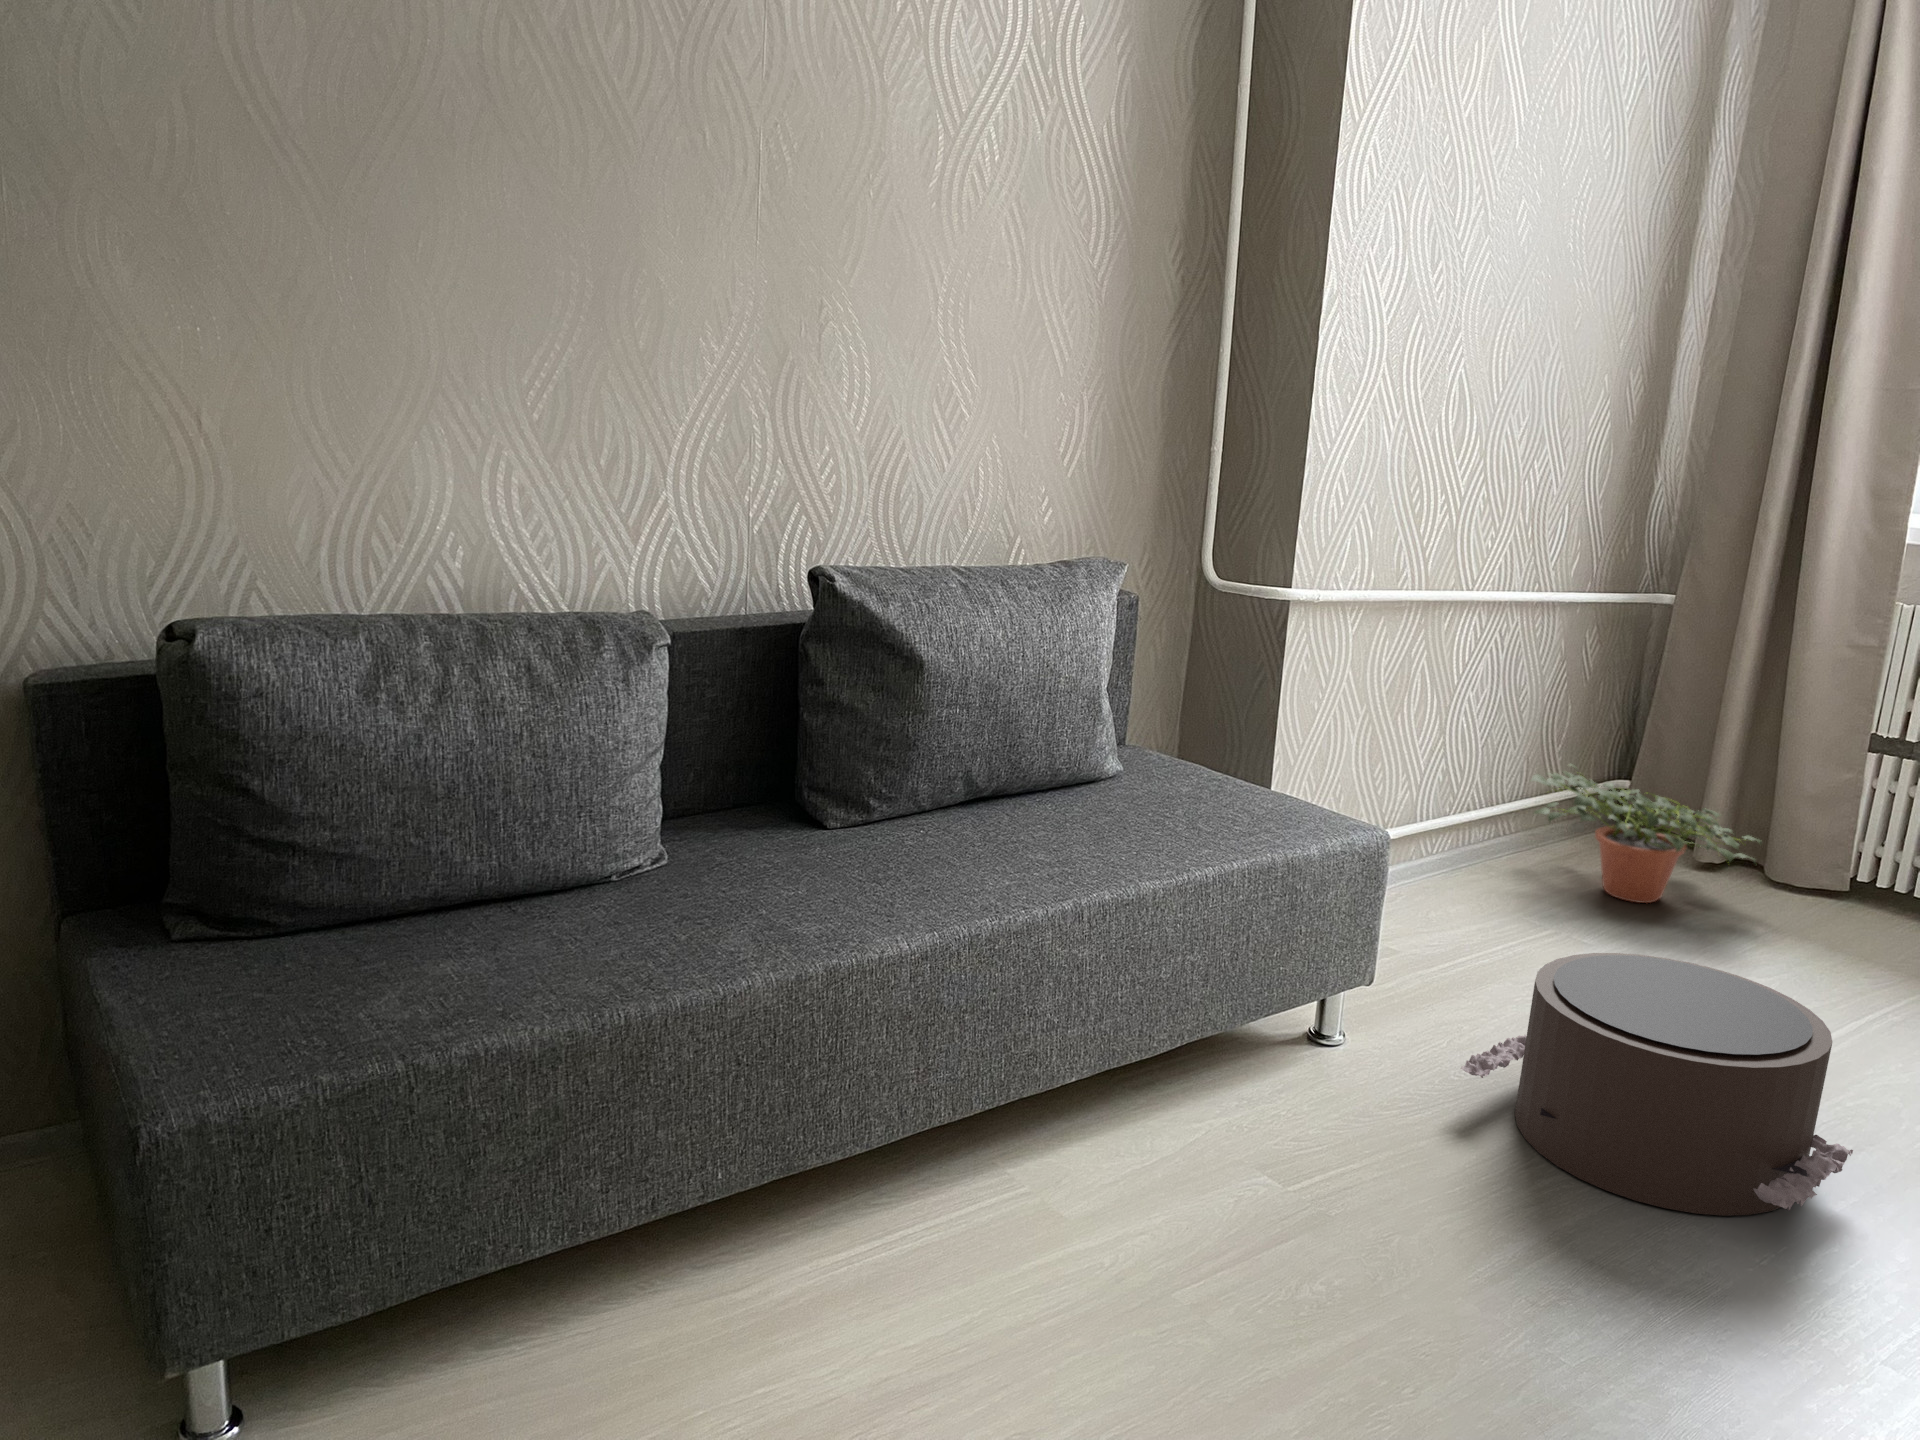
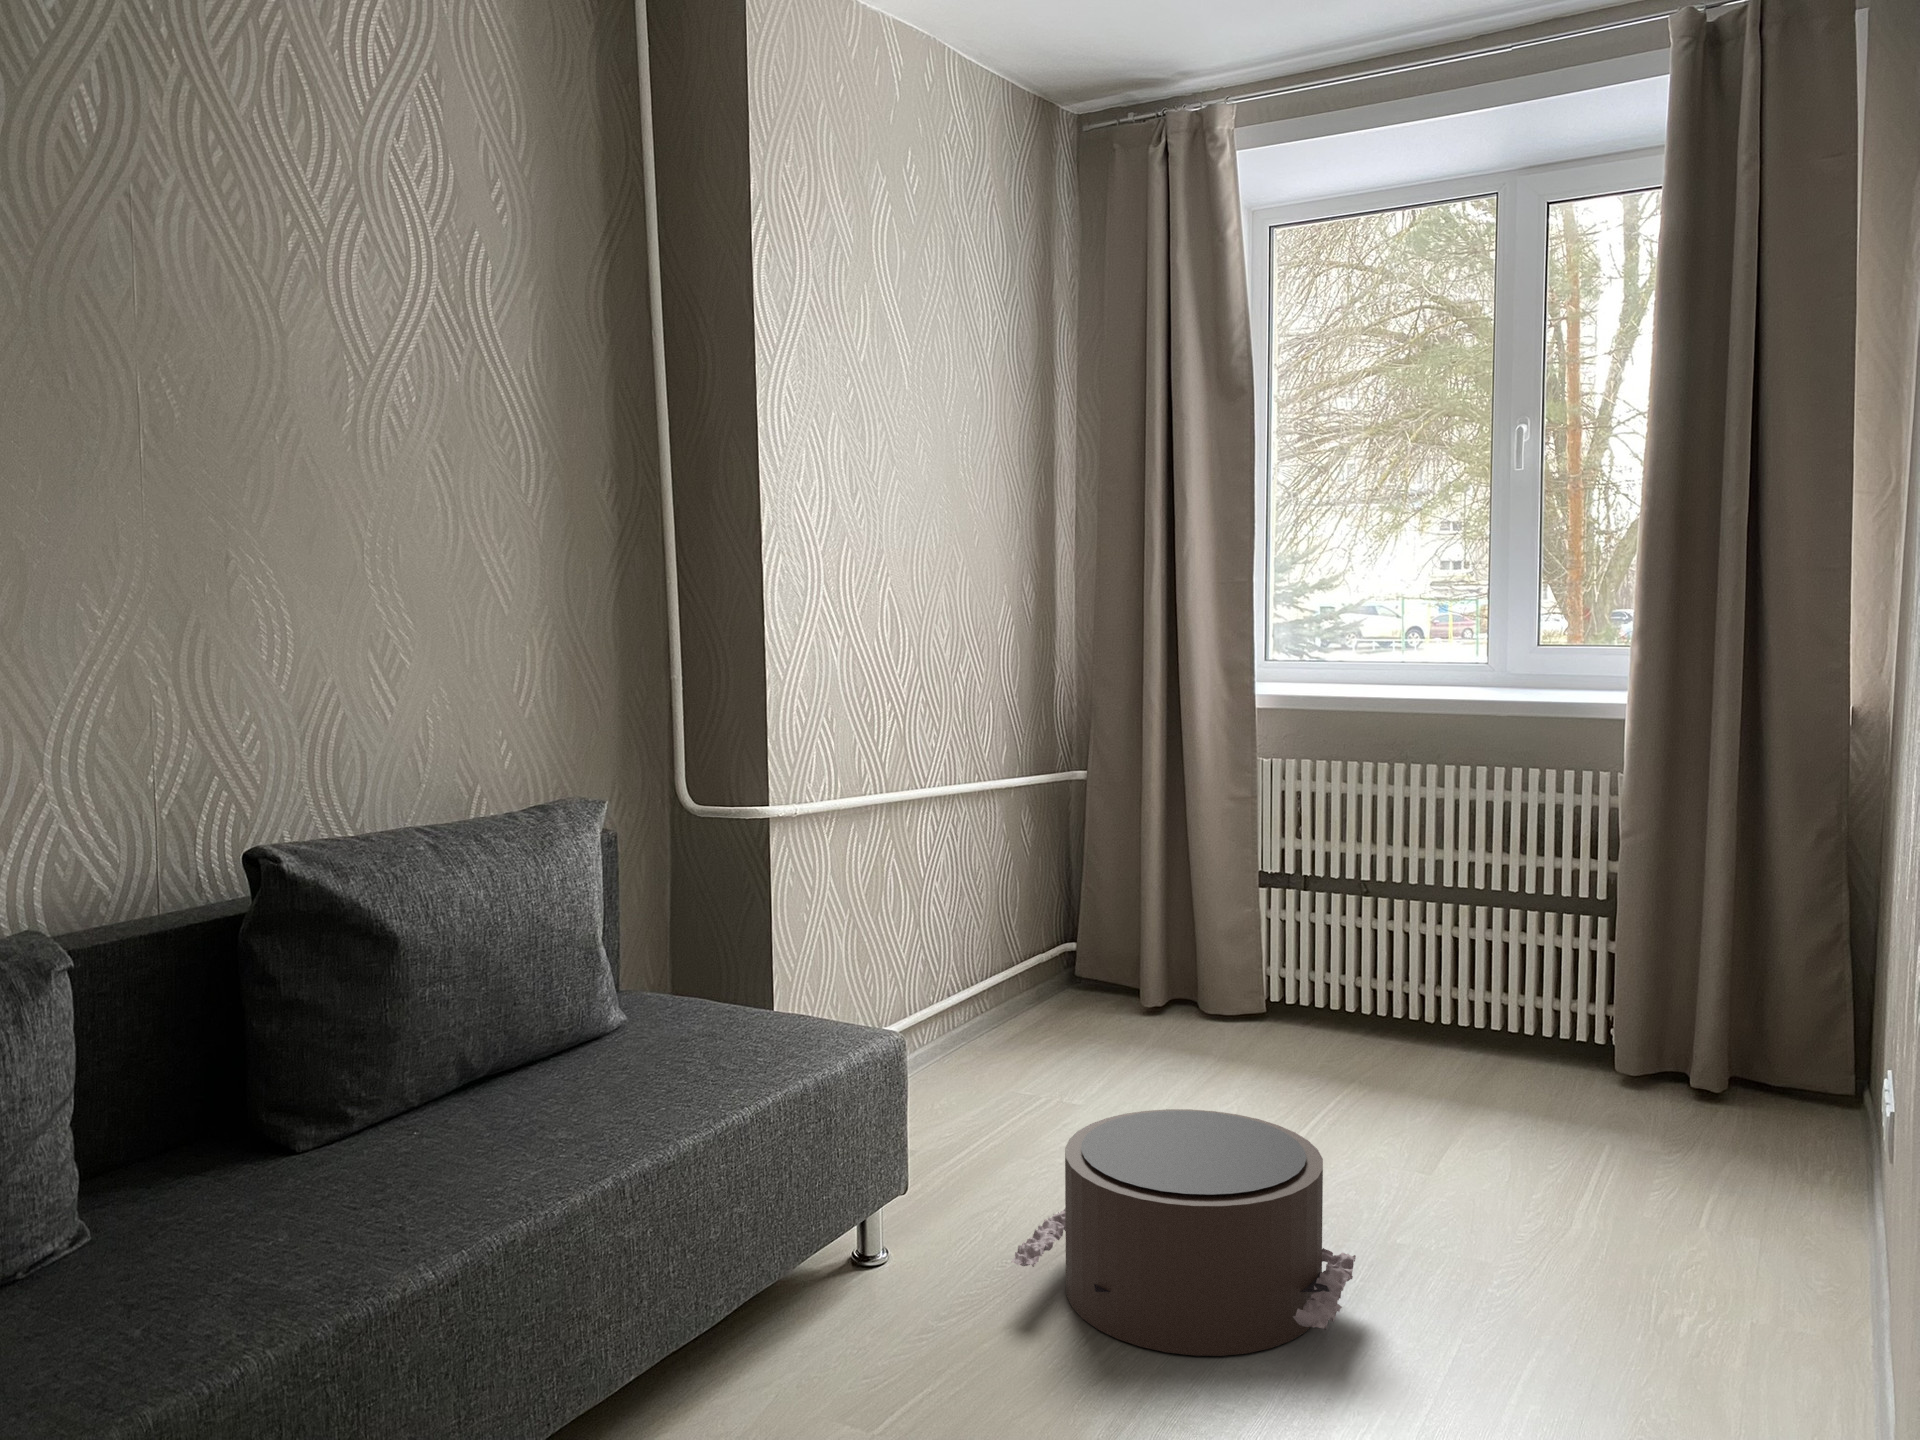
potted plant: present [1531,764,1762,903] -> none [998,937,1201,1058]

